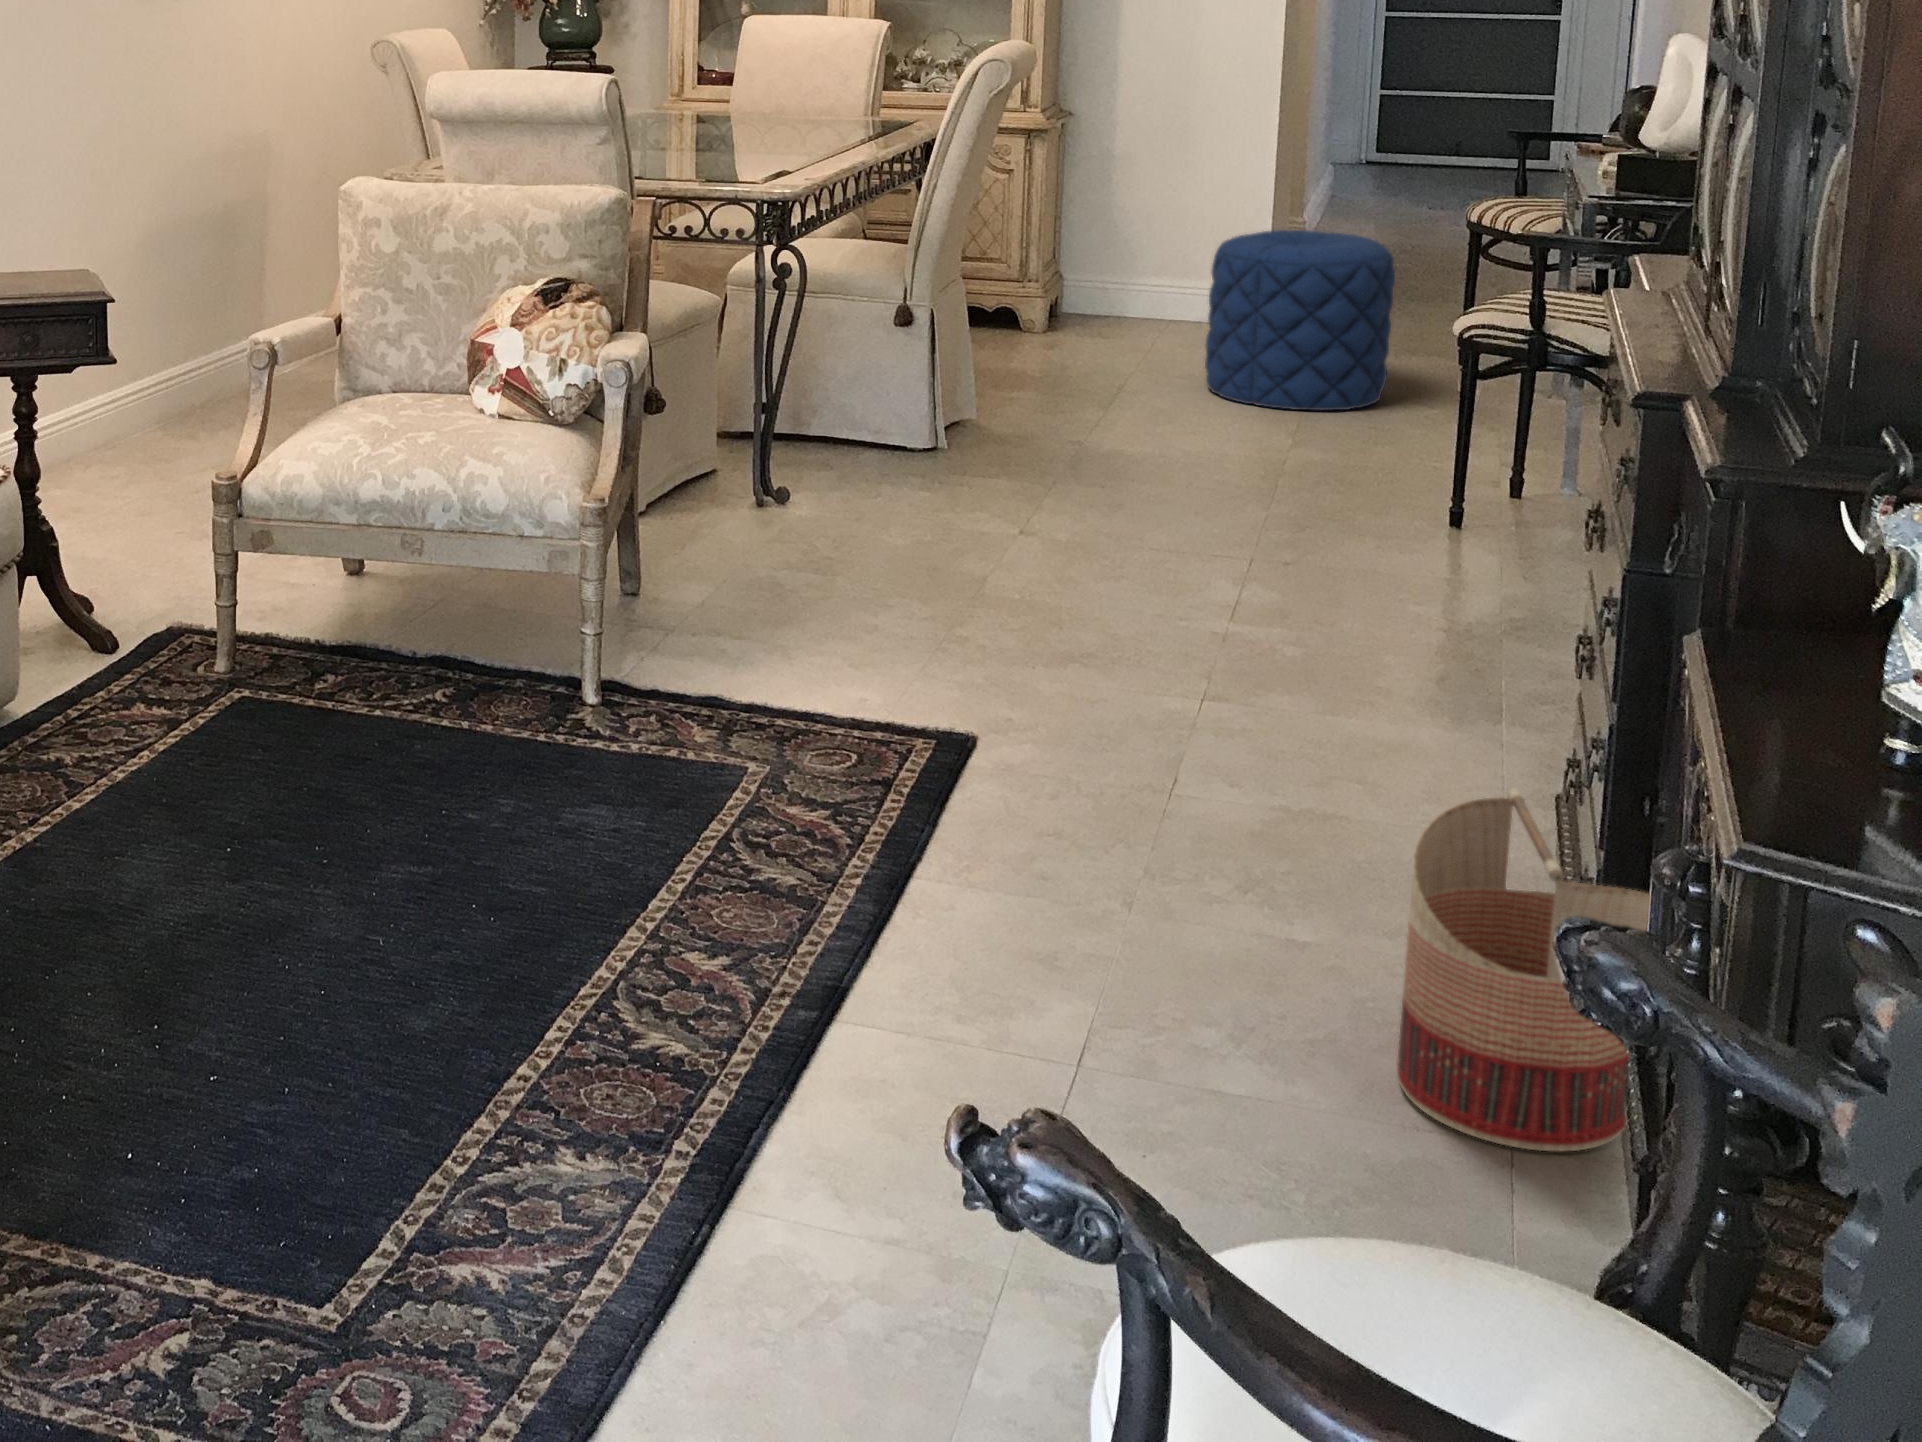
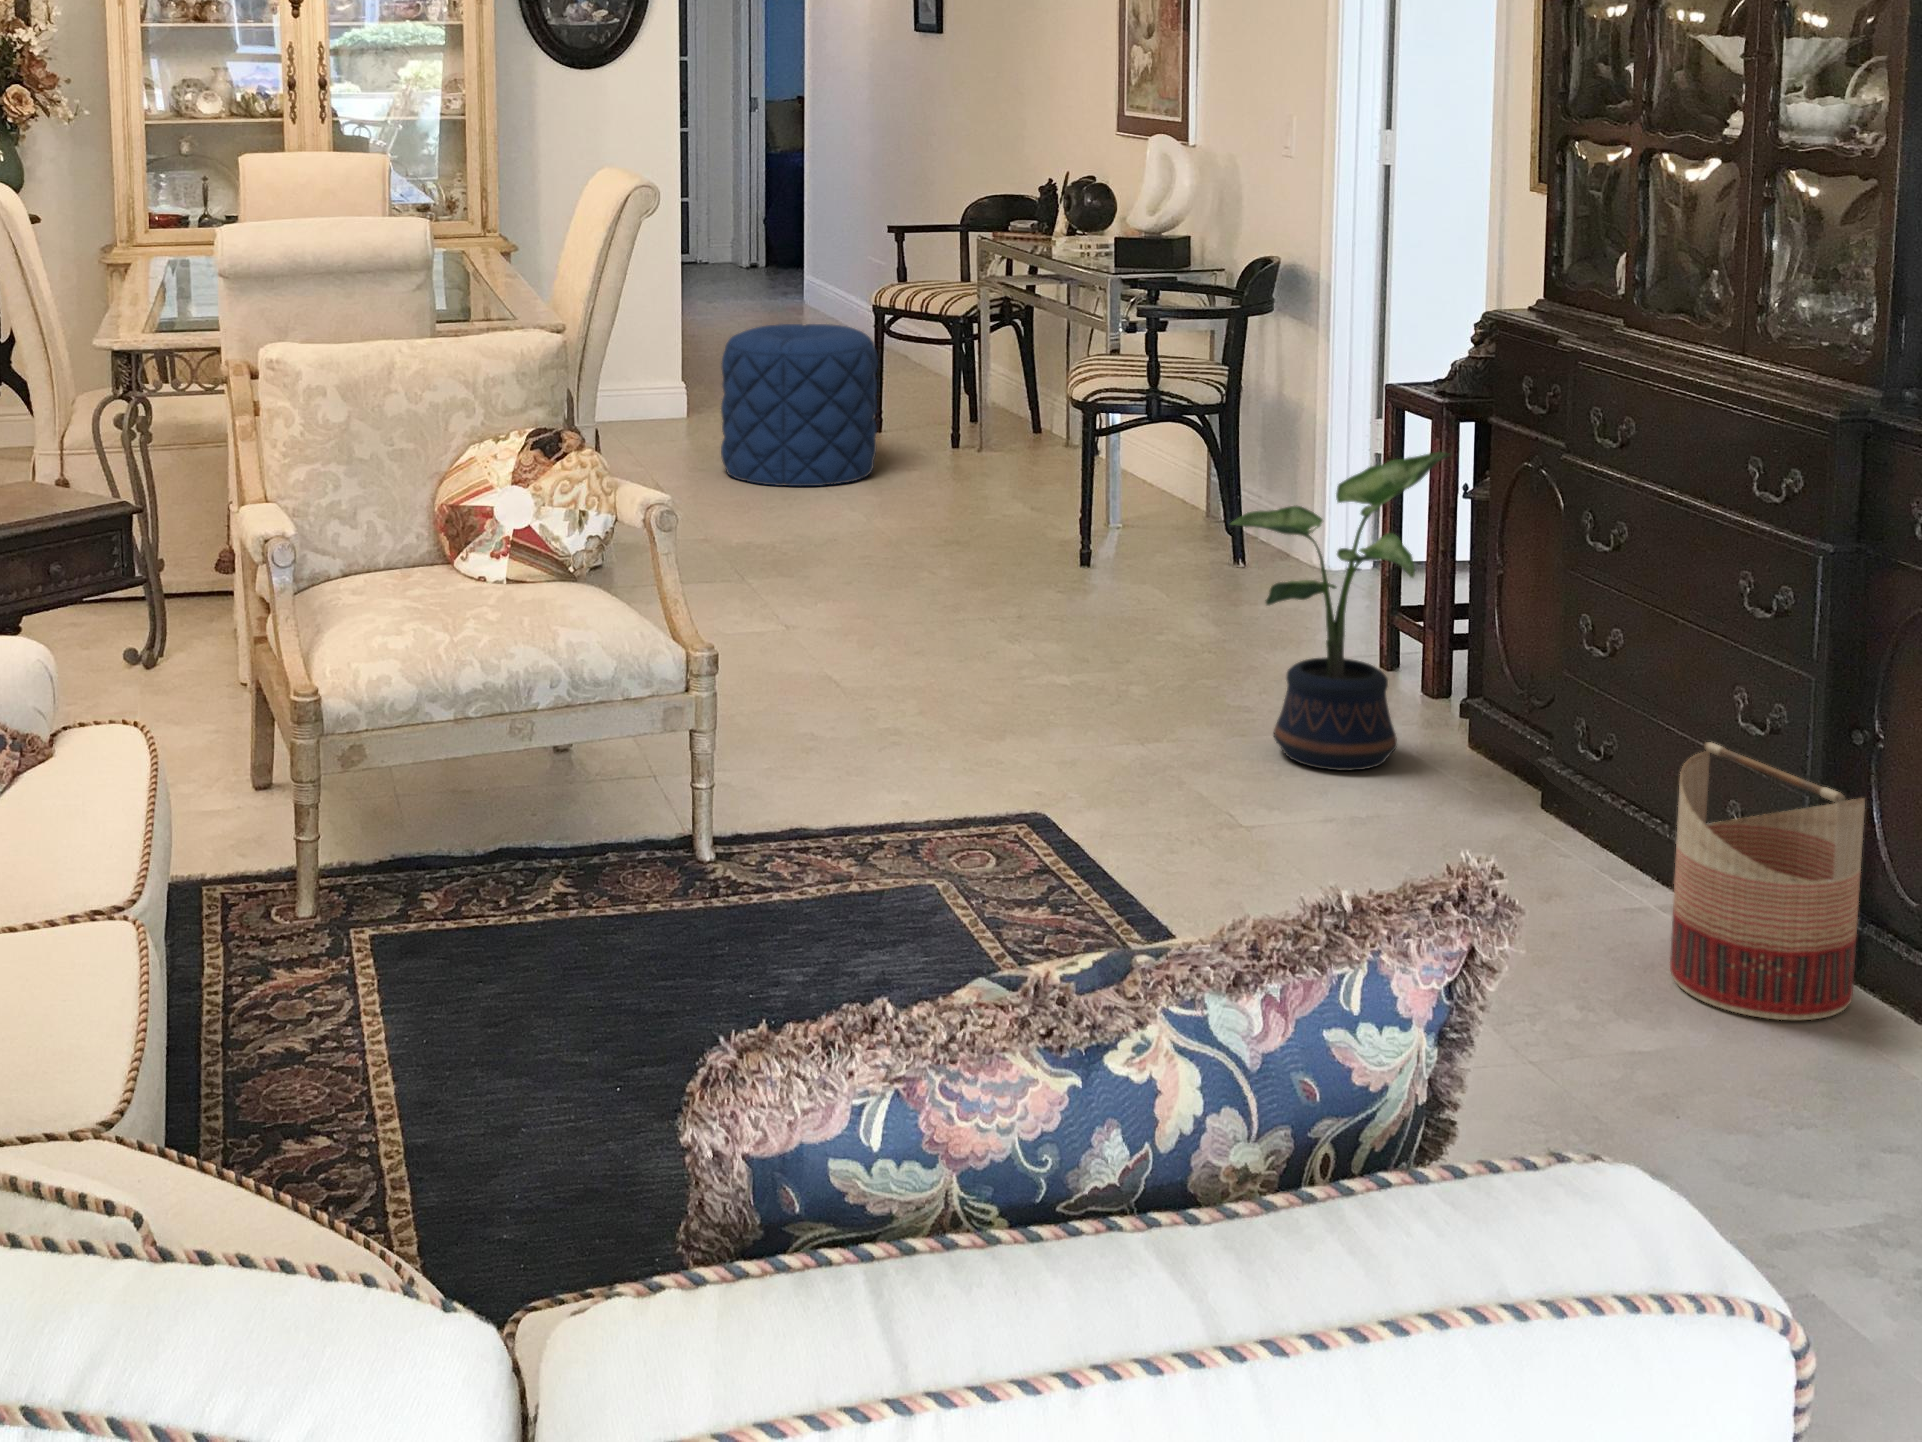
potted plant: none [1308,419,1620,781] -> present [1231,452,1450,771]

